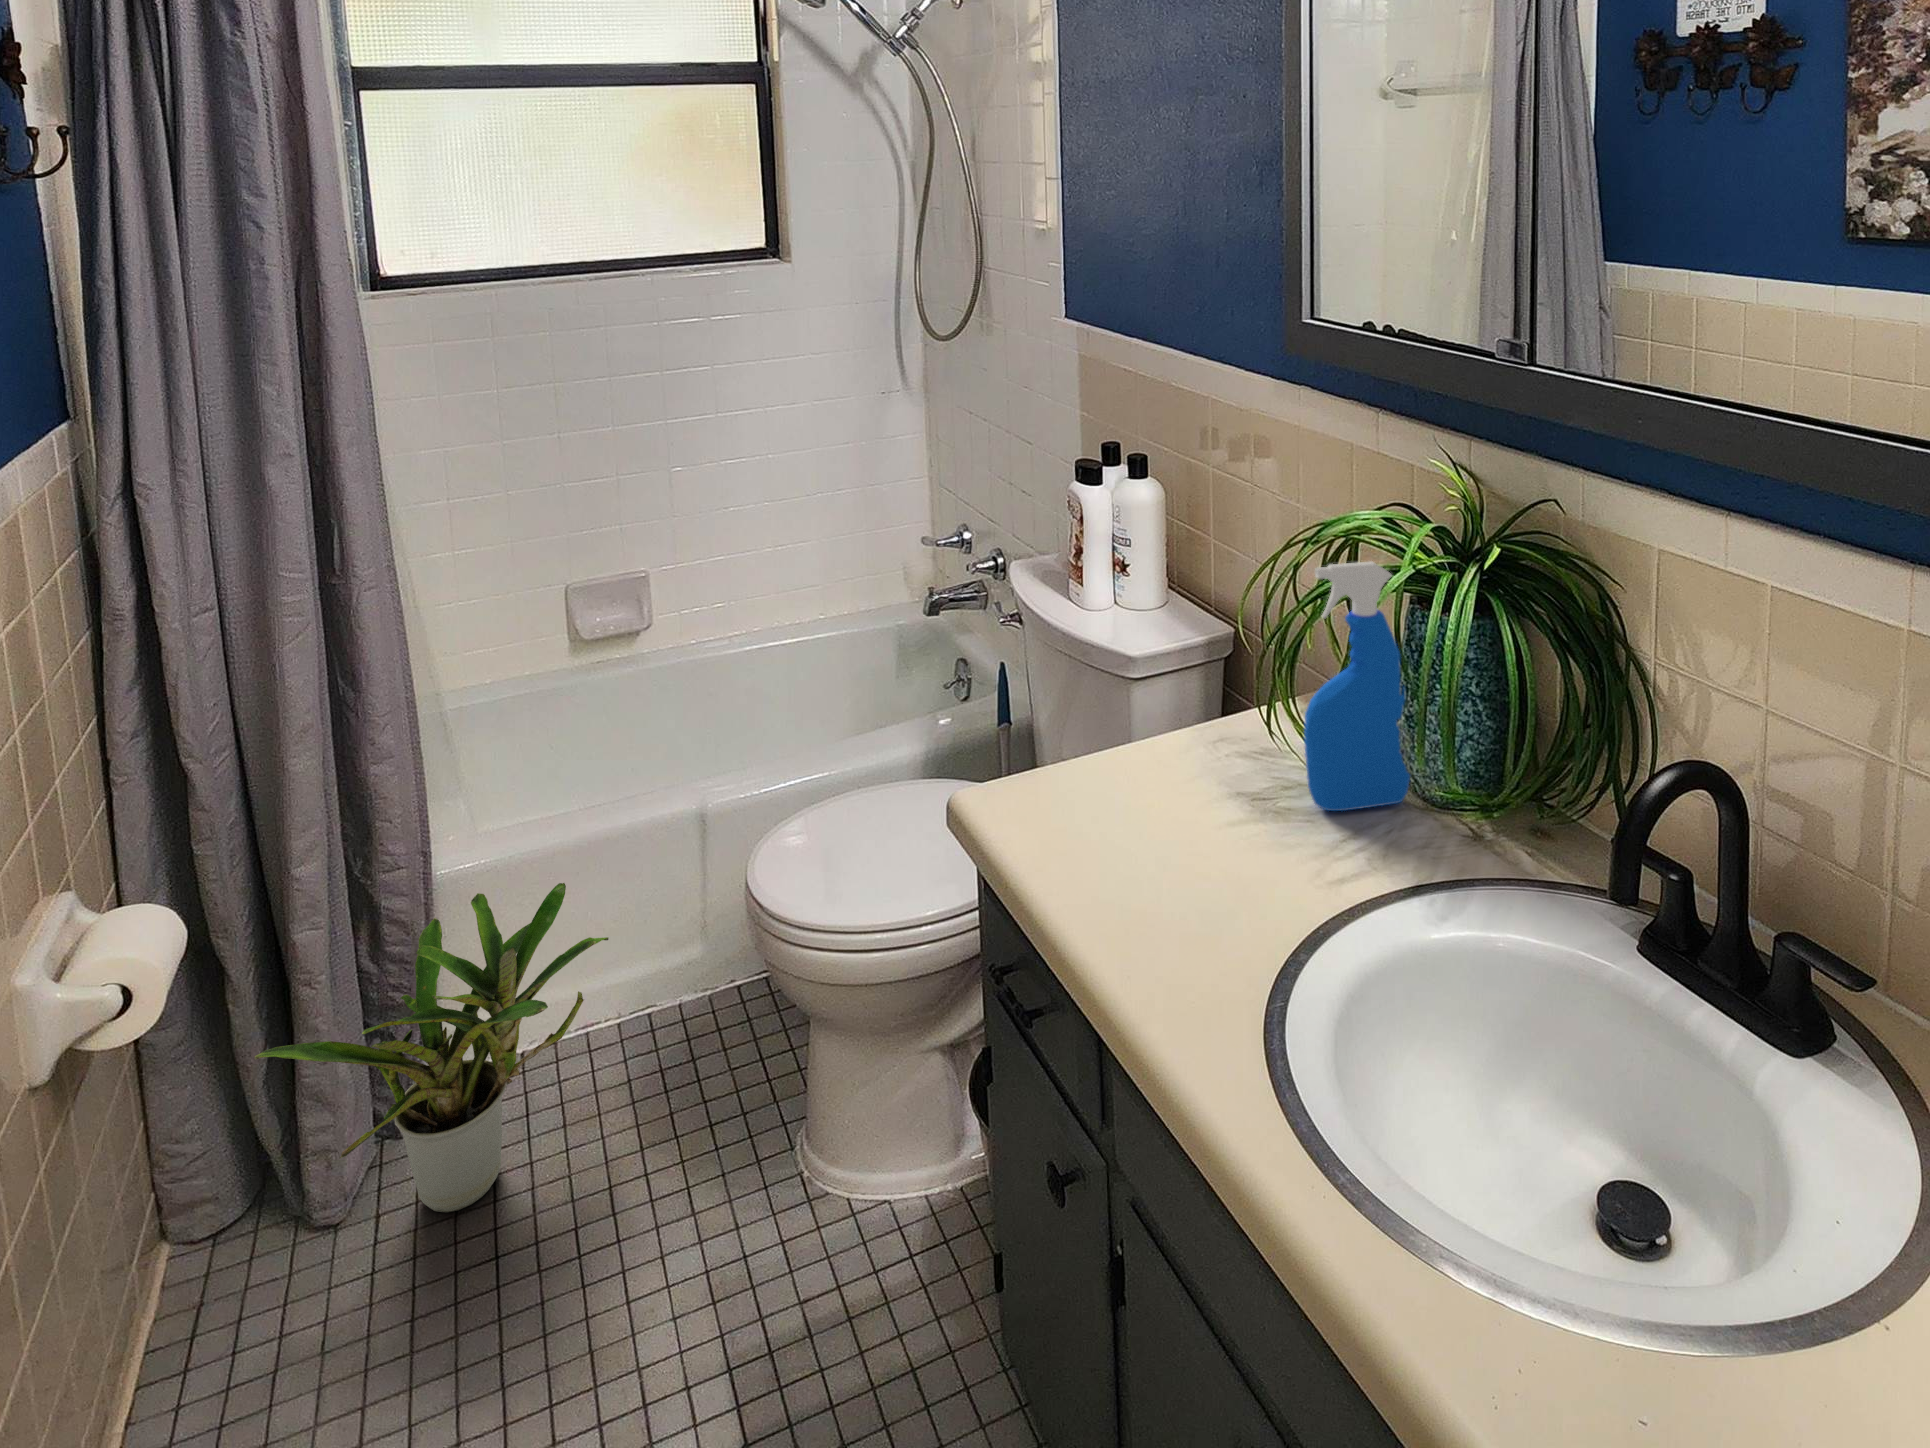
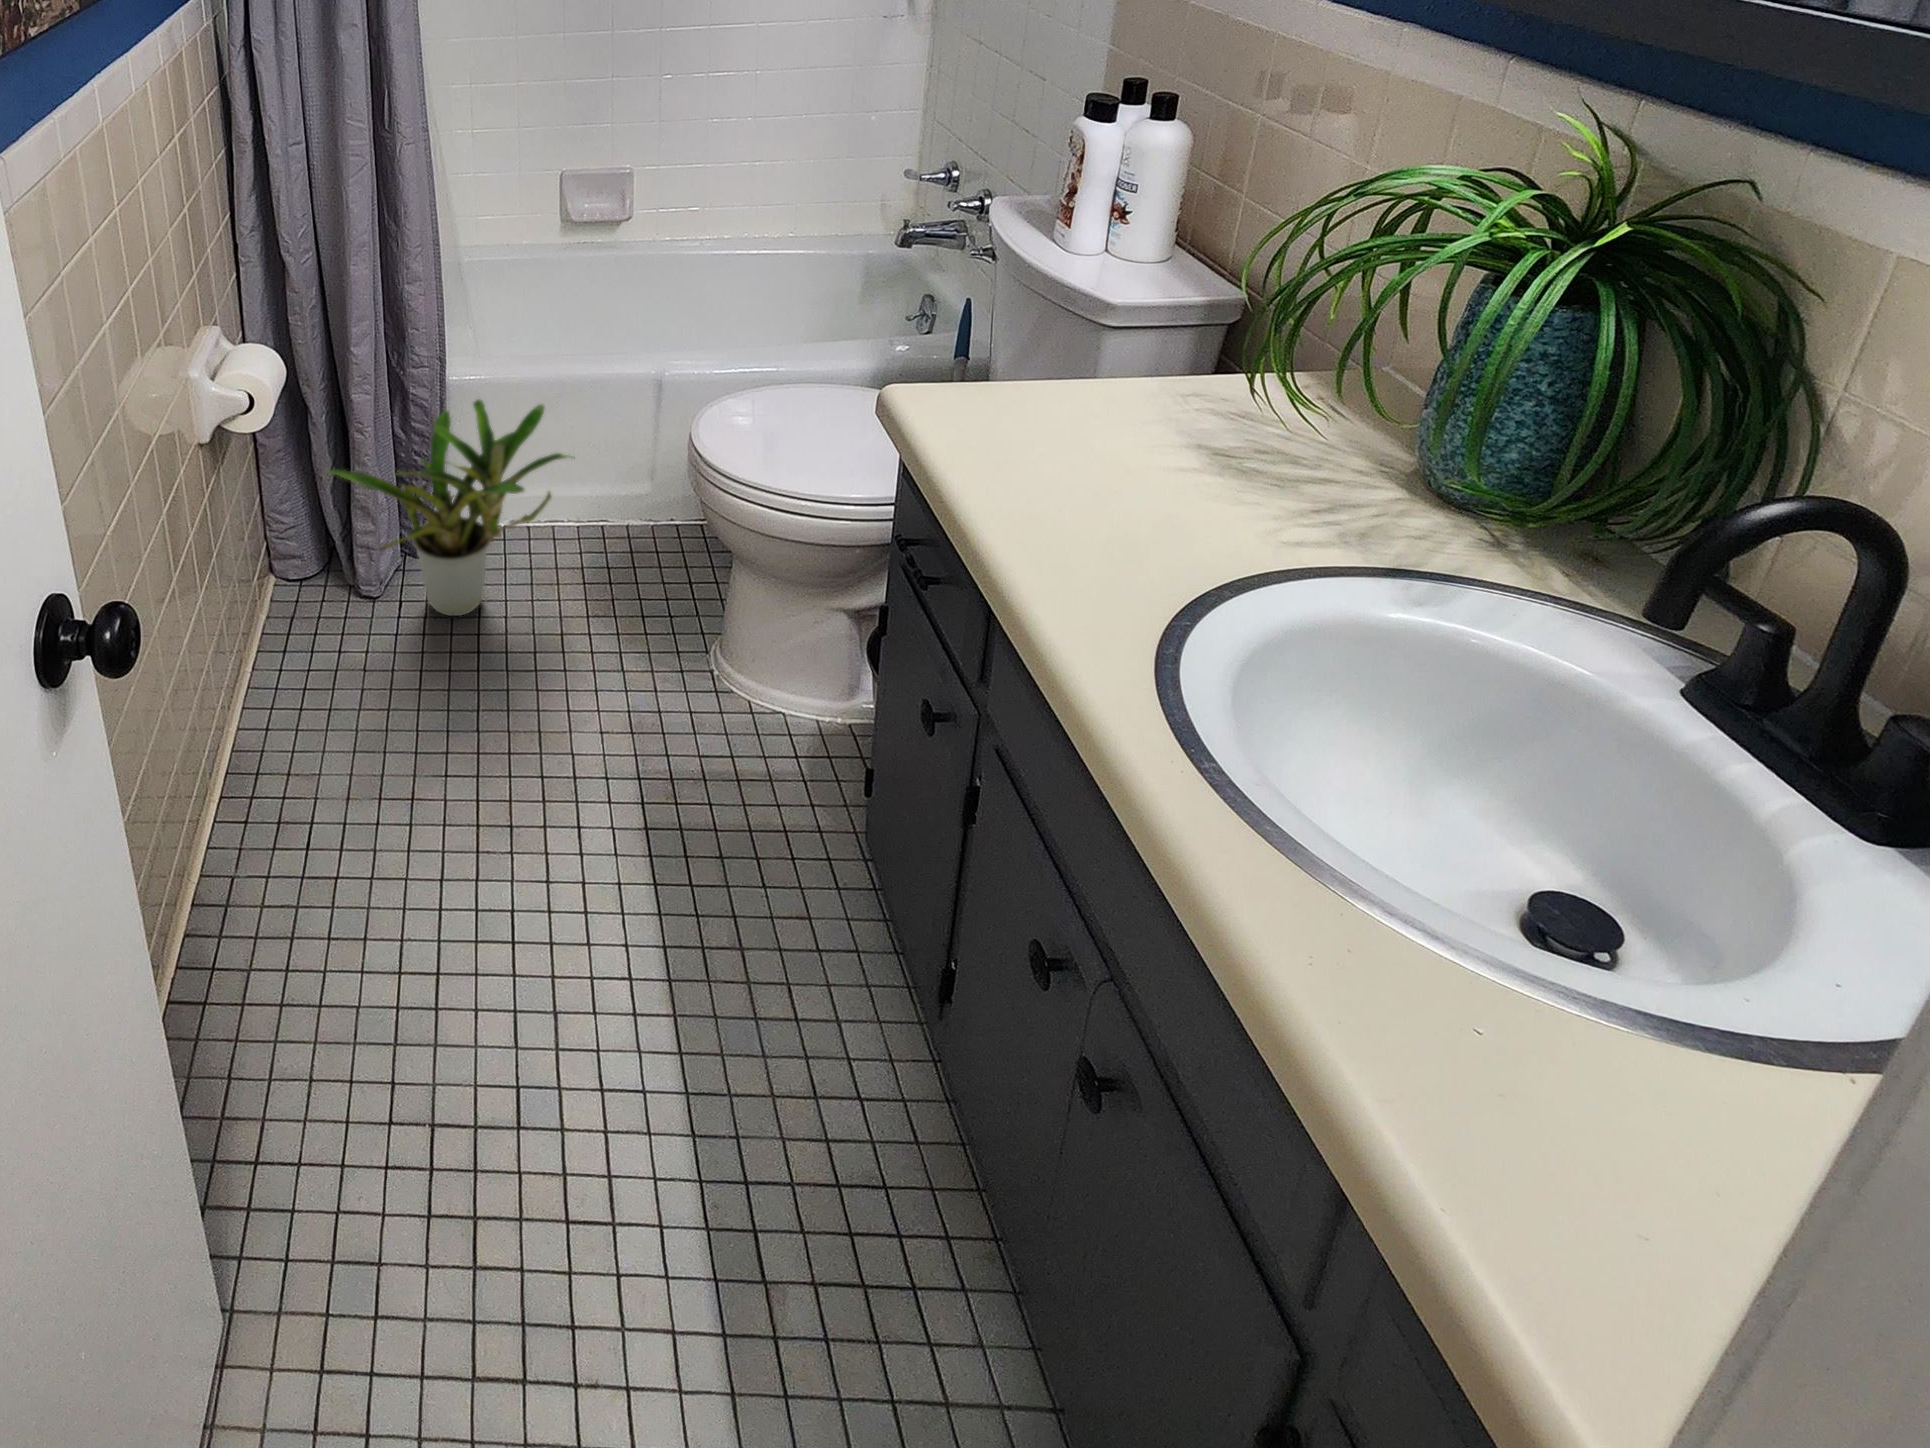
spray bottle: present [1304,562,1410,811] -> none [1286,221,1460,487]

